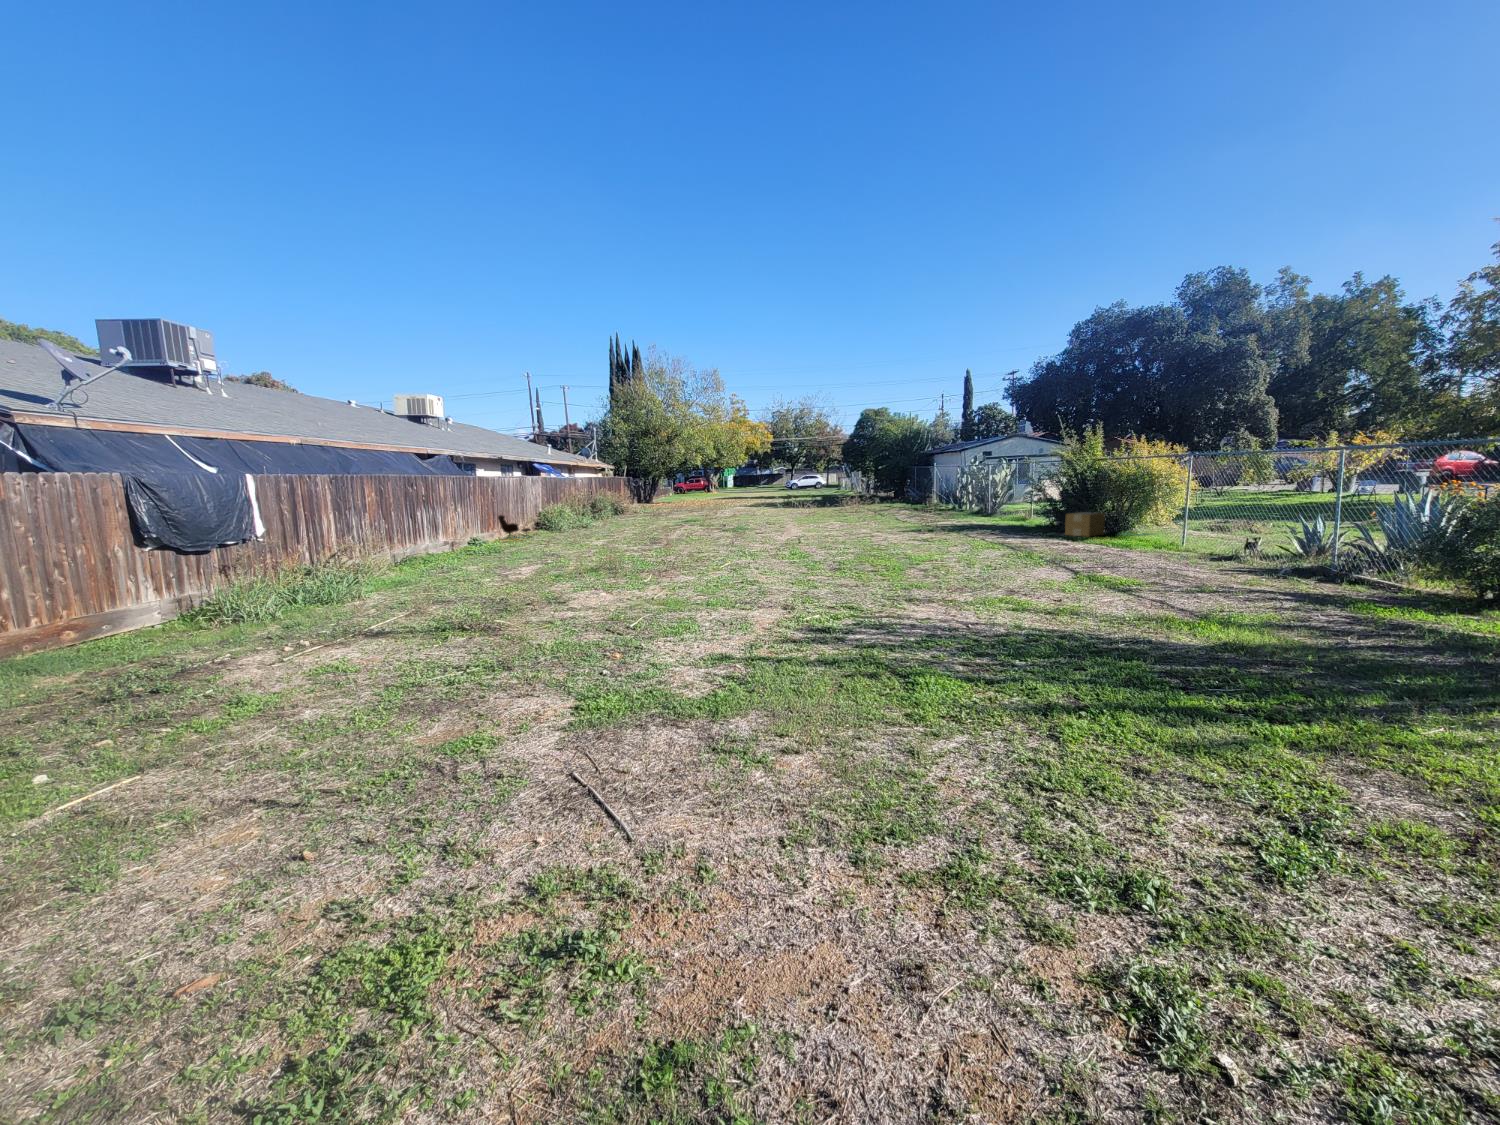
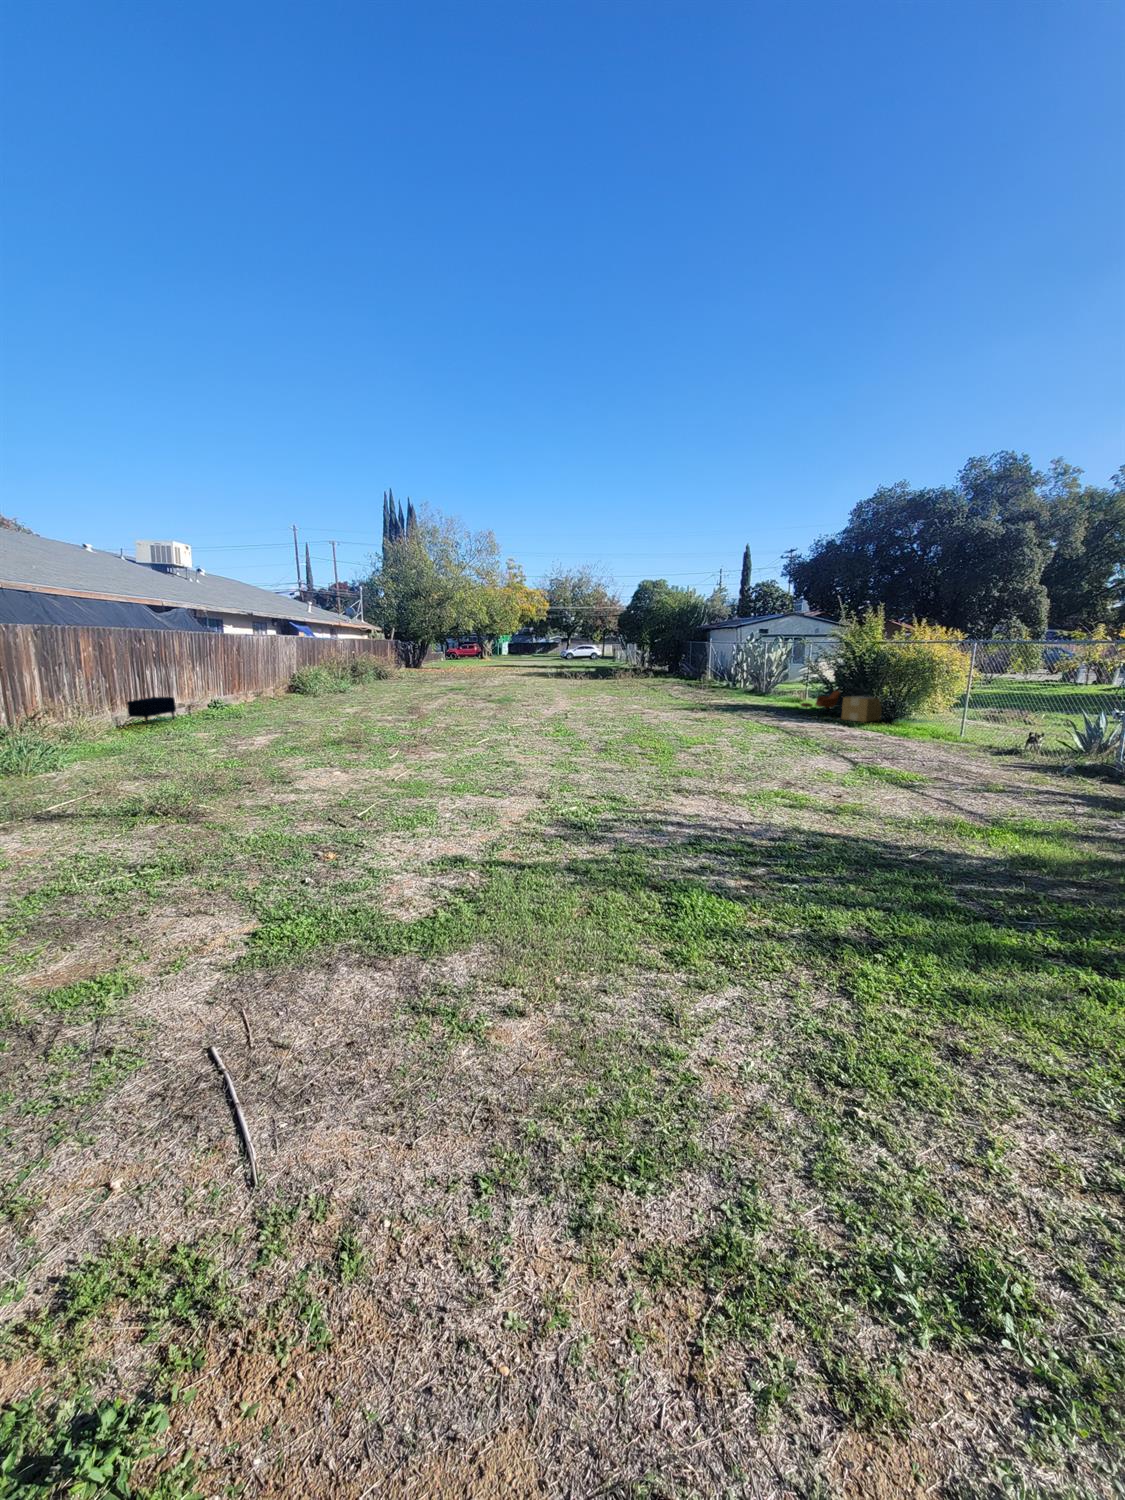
lounge chair: present [498,515,531,536] -> present [801,690,841,713]
bench: none [402,535,447,561] -> present [127,697,176,724]

